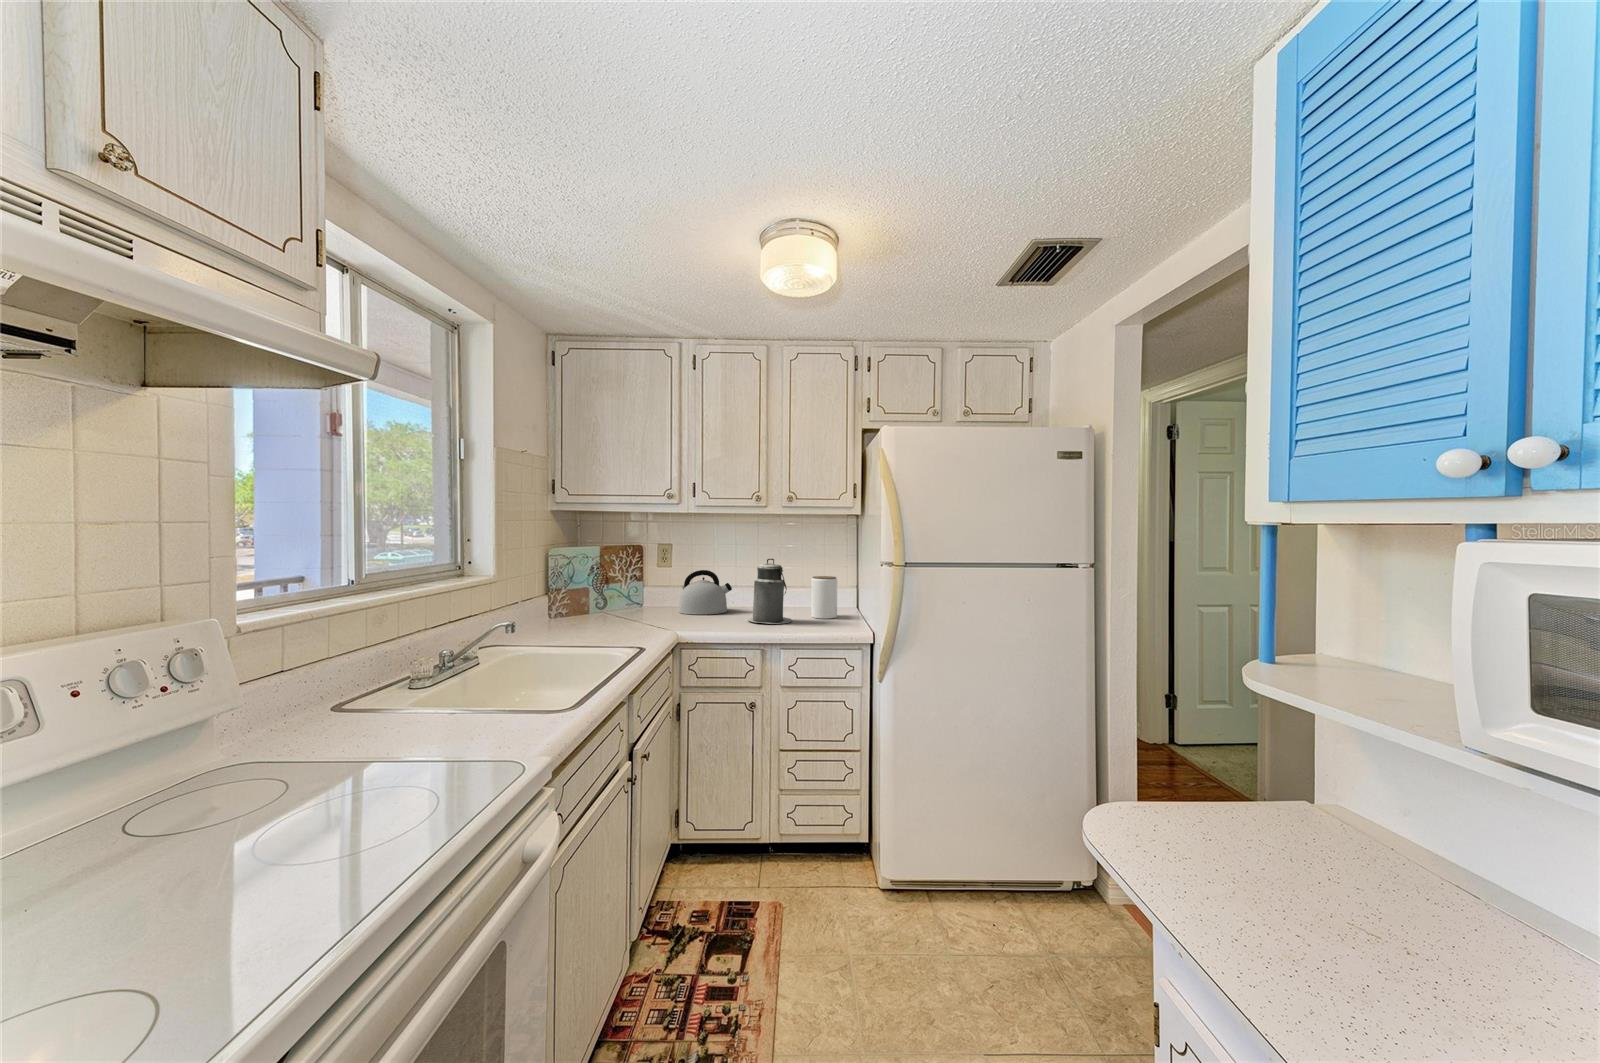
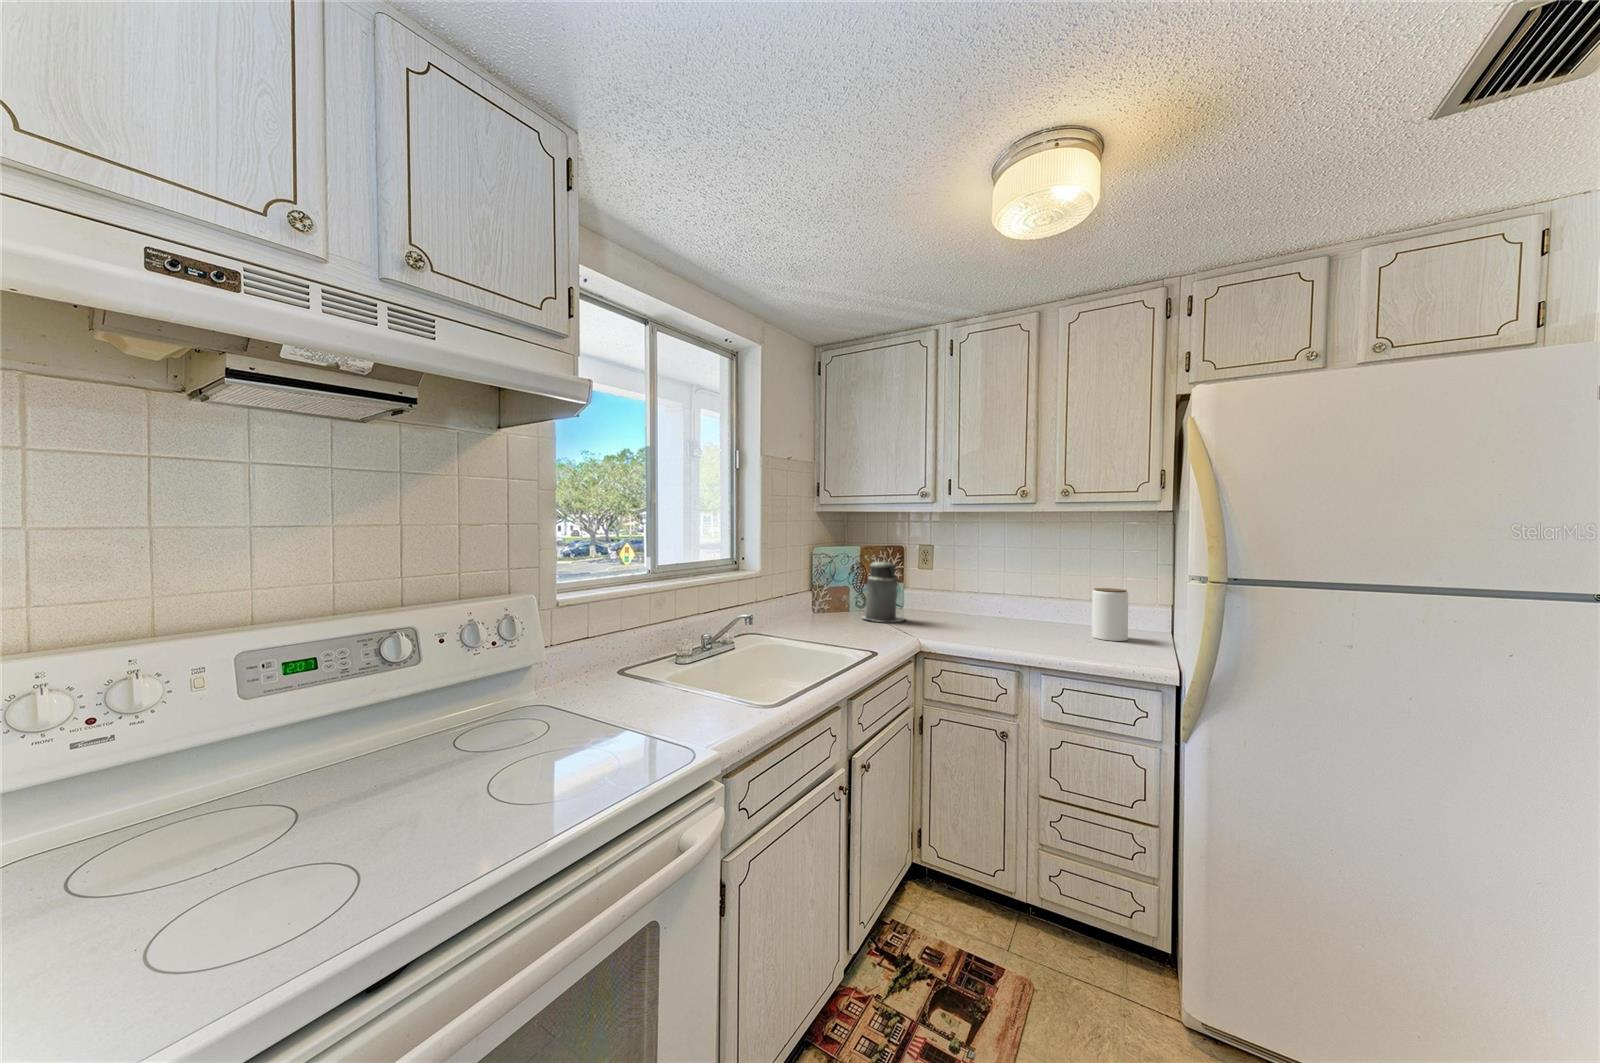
canister: present [748,559,792,624] -> present [862,561,905,622]
kettle: present [679,570,732,614] -> none [937,575,996,623]

